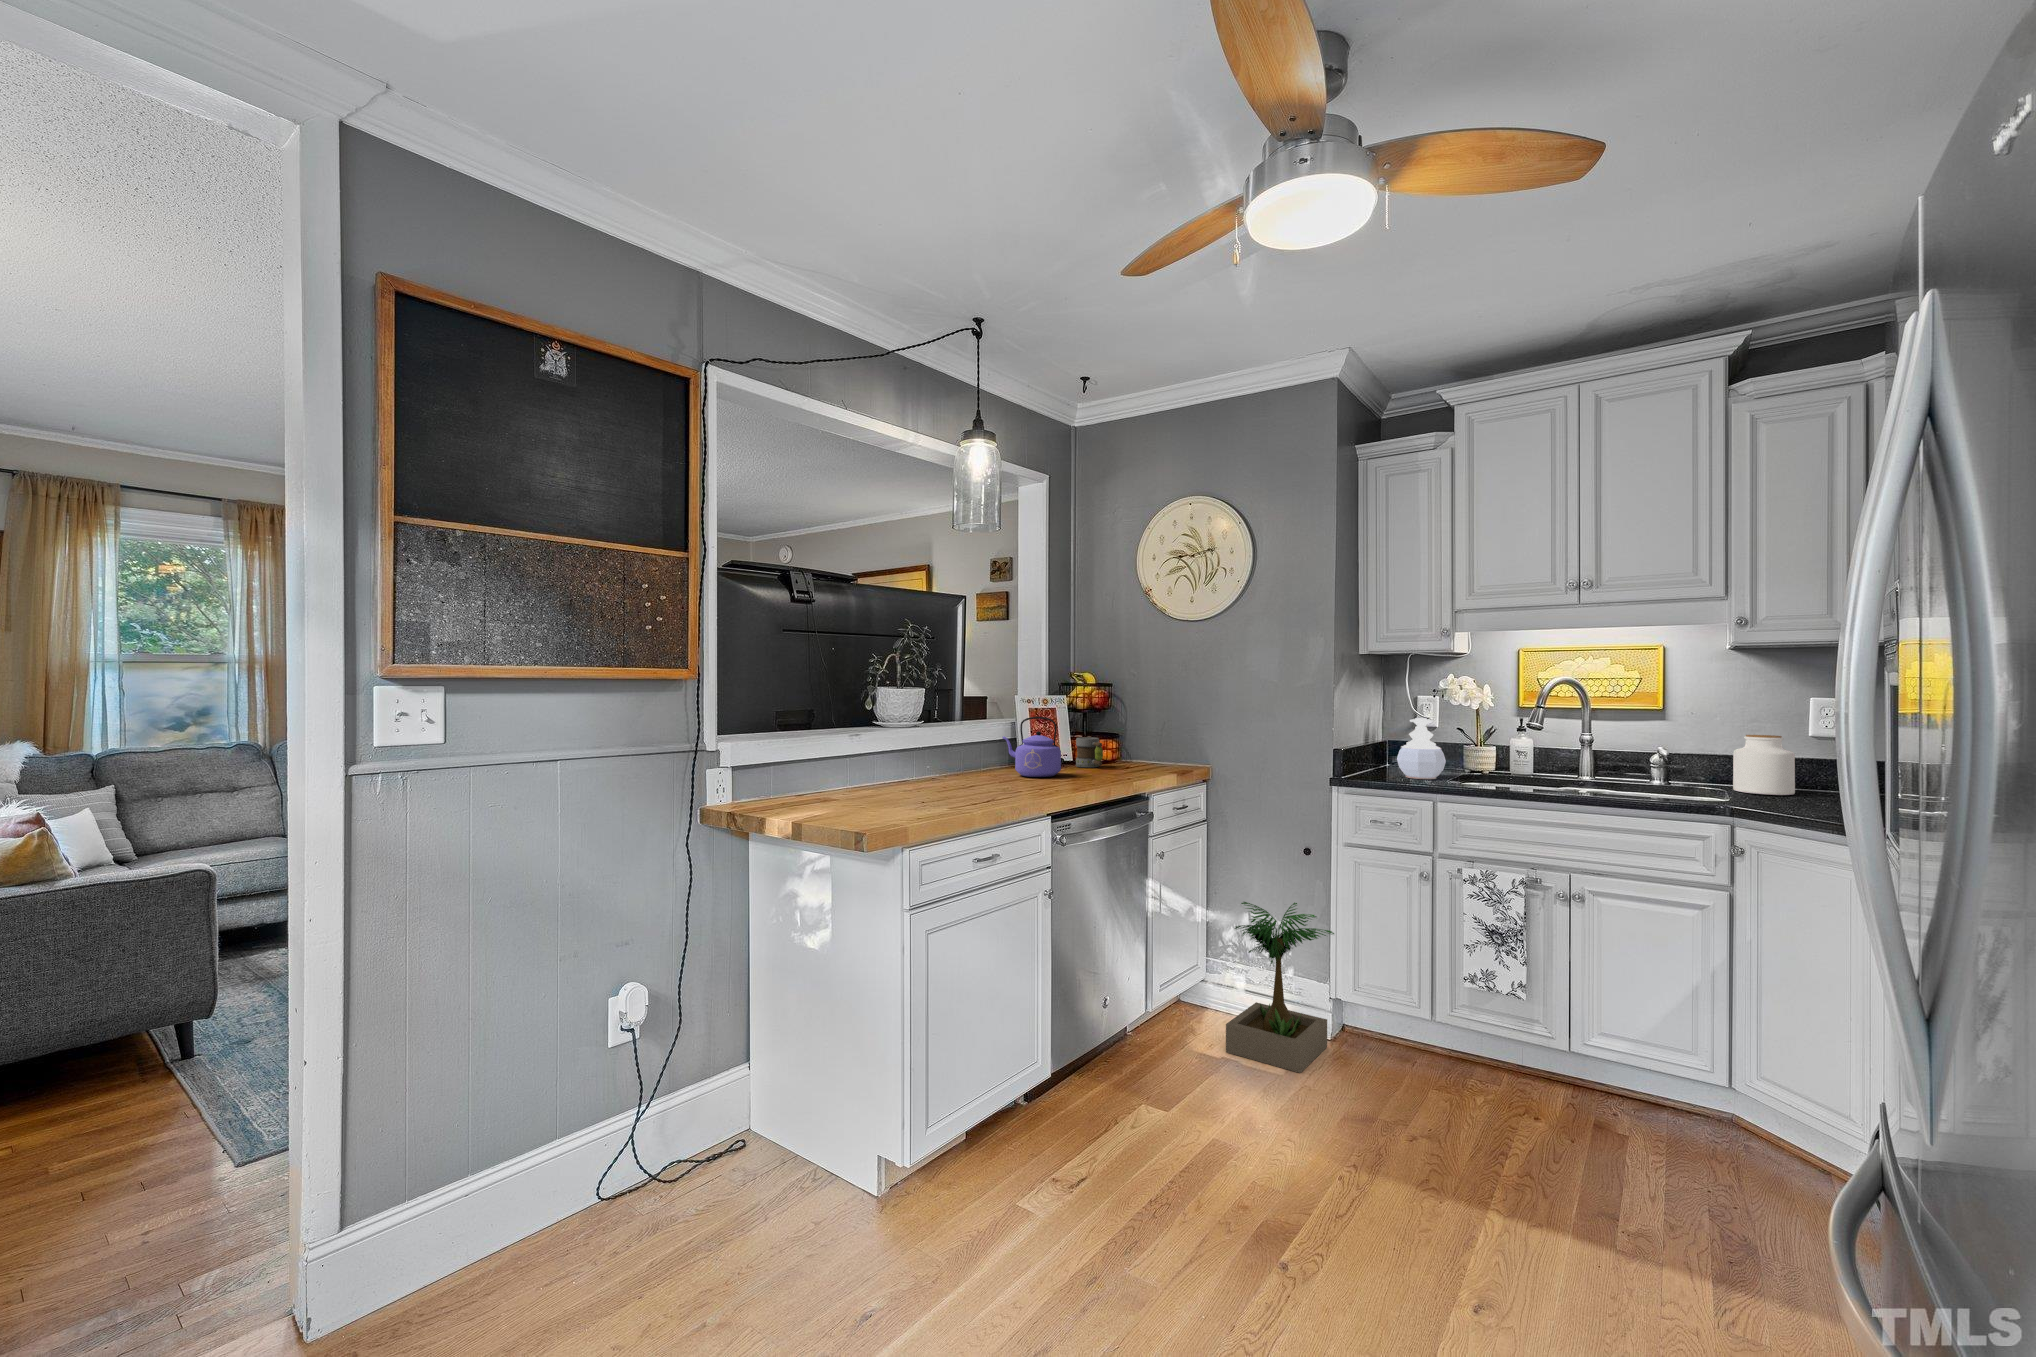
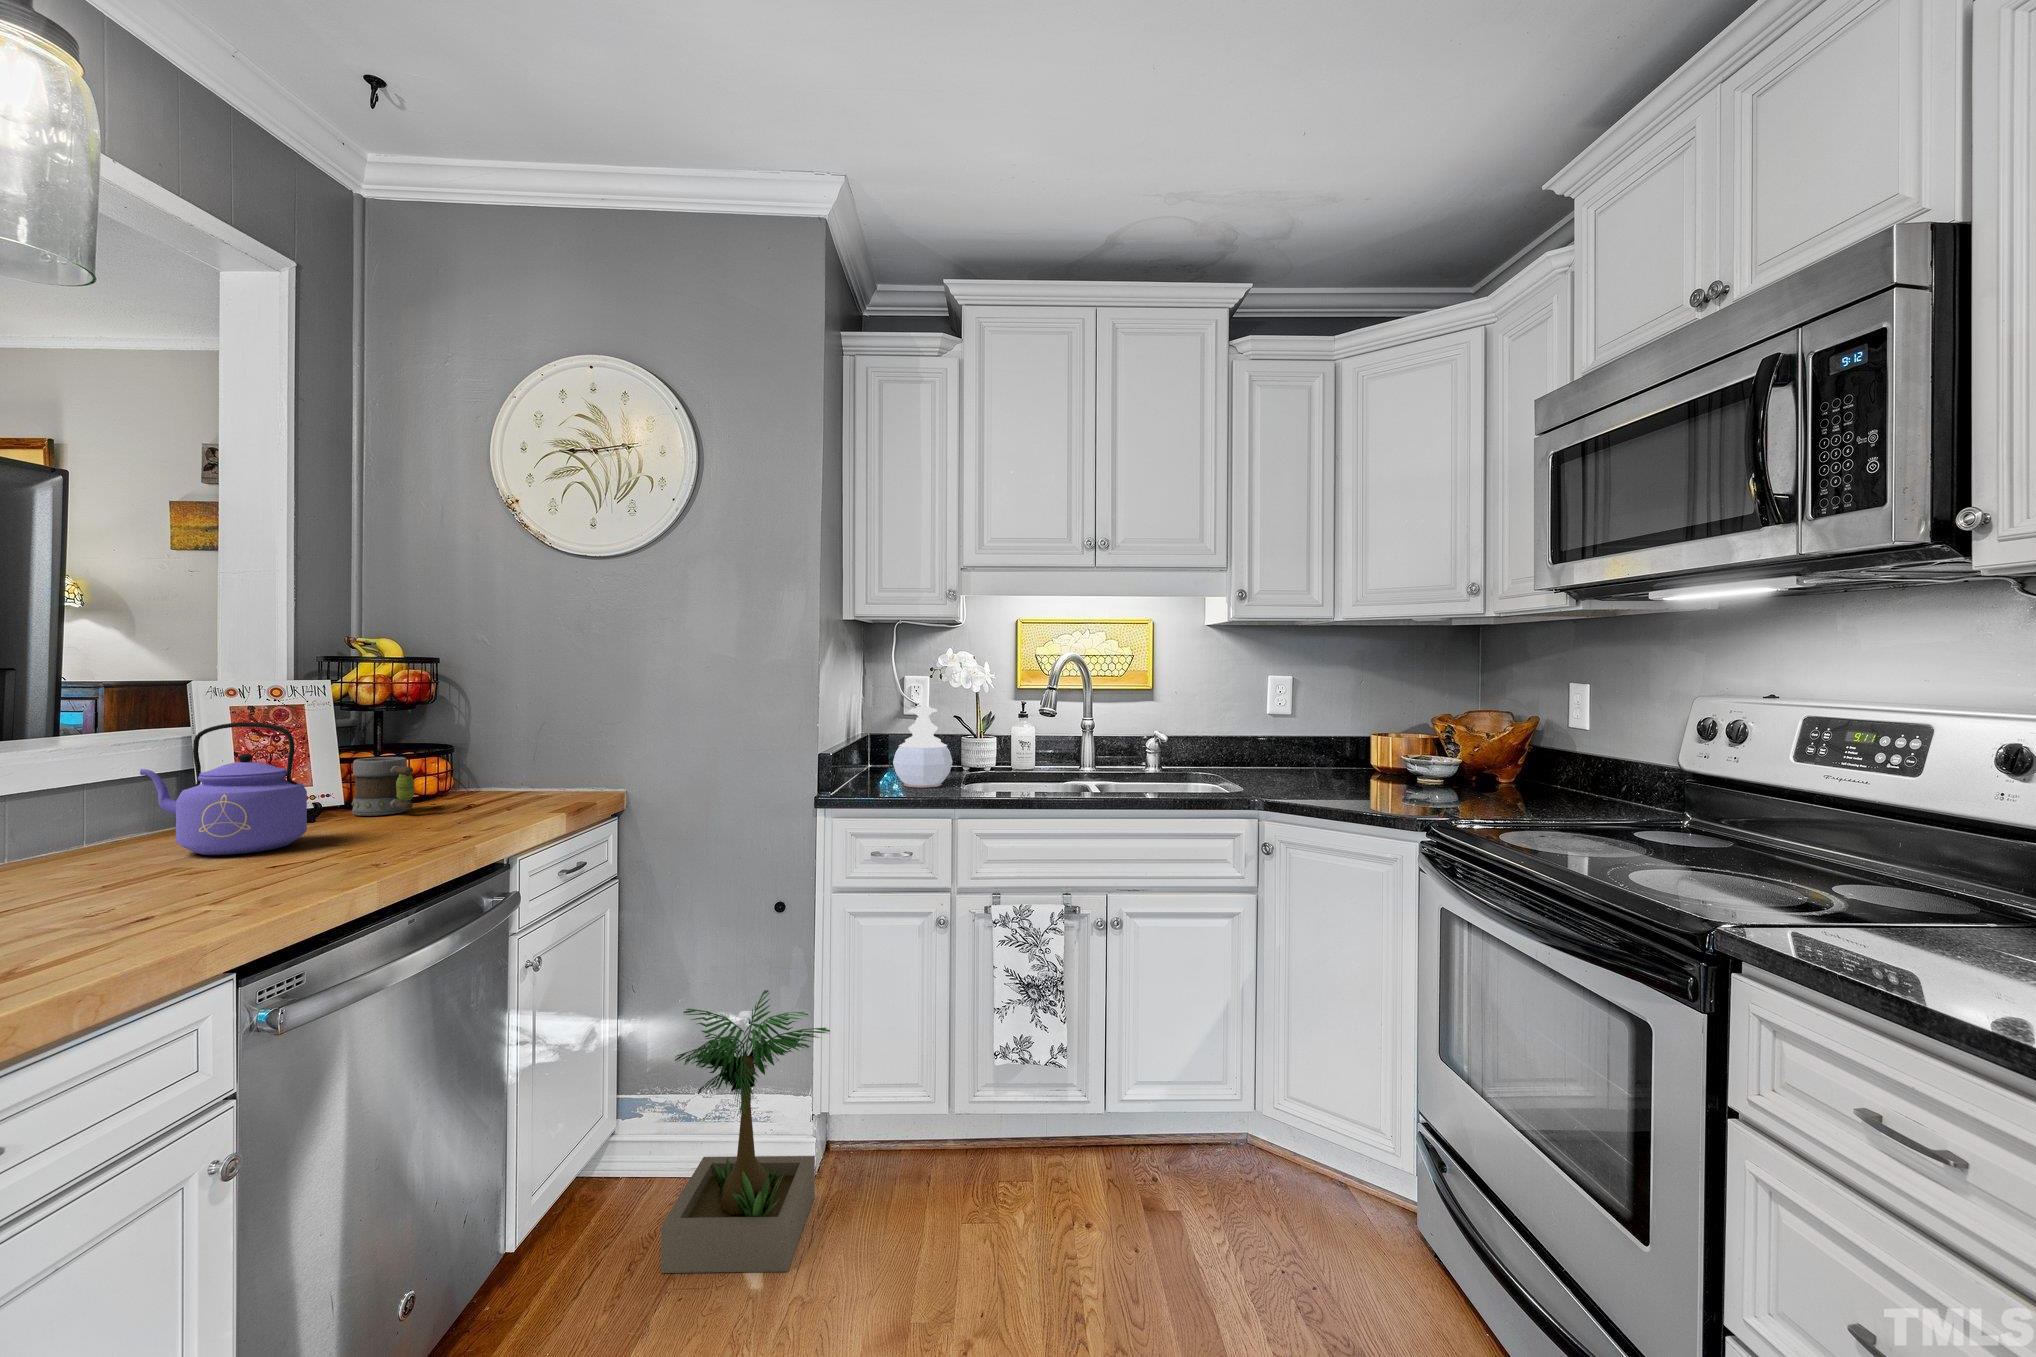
jar: present [1733,735,1795,795] -> none [1224,716,1274,778]

